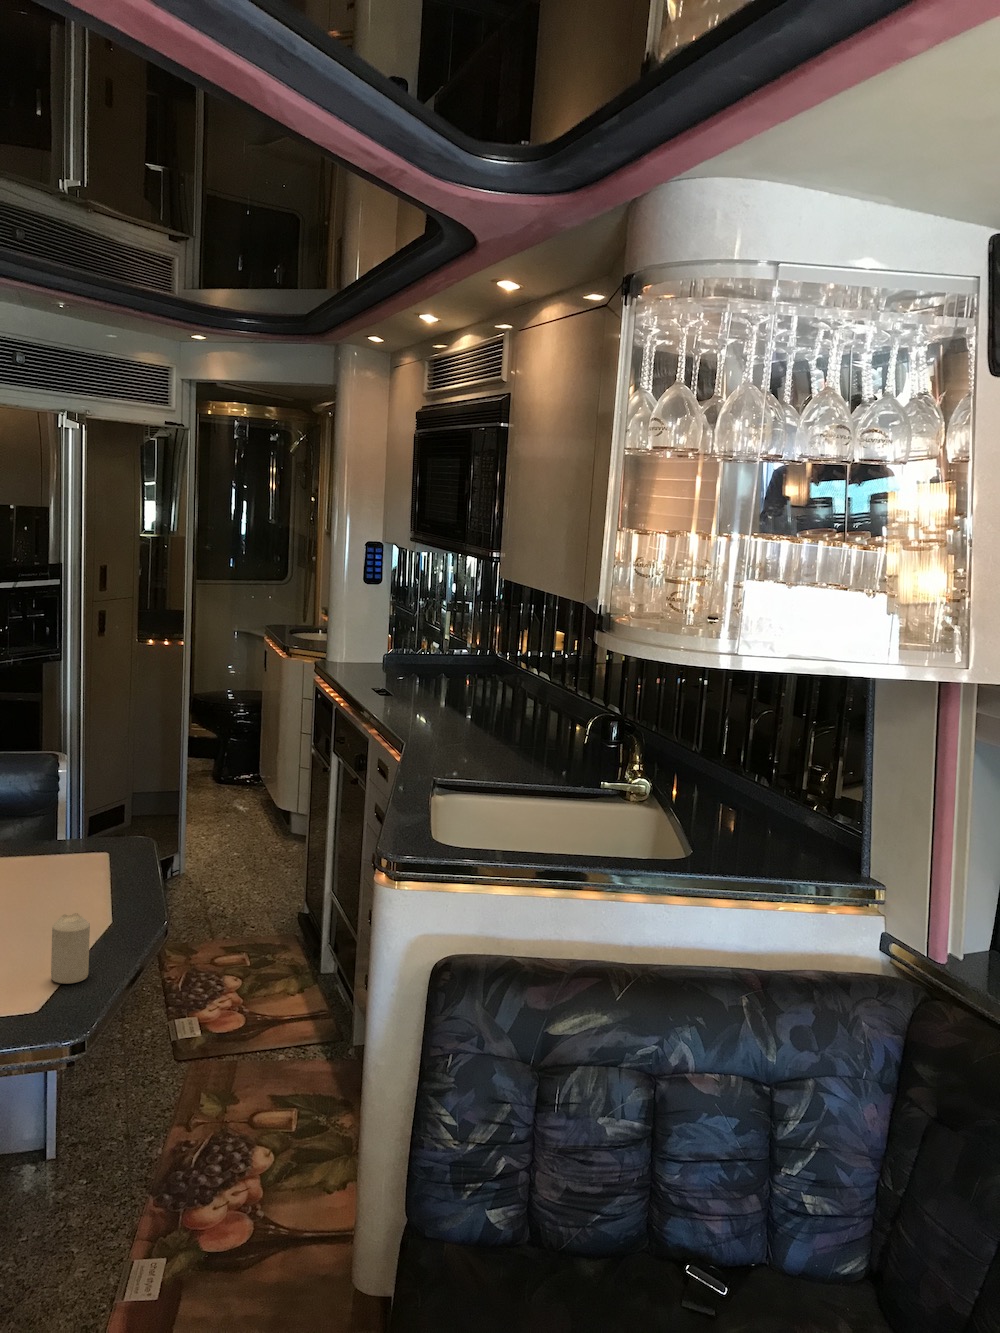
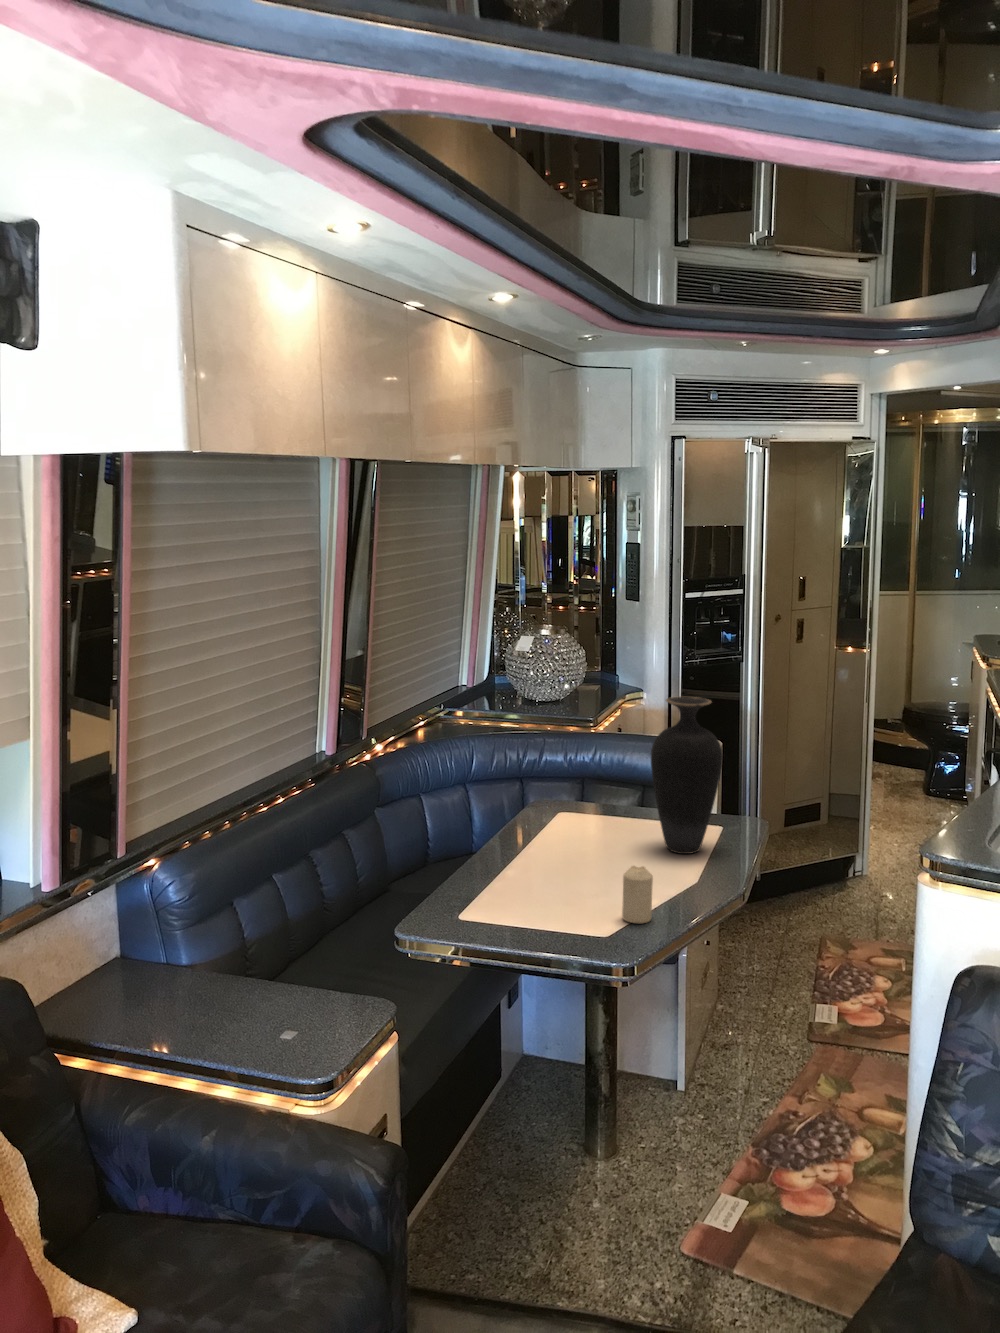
vase: none [36,705,124,888] -> present [651,696,723,854]

